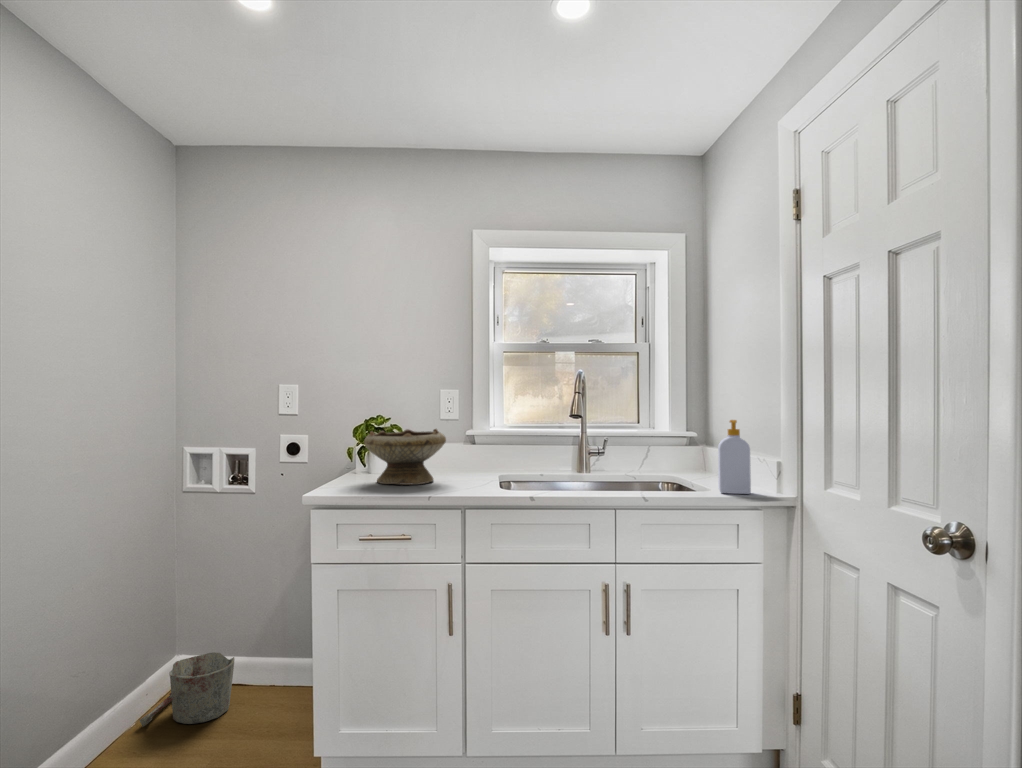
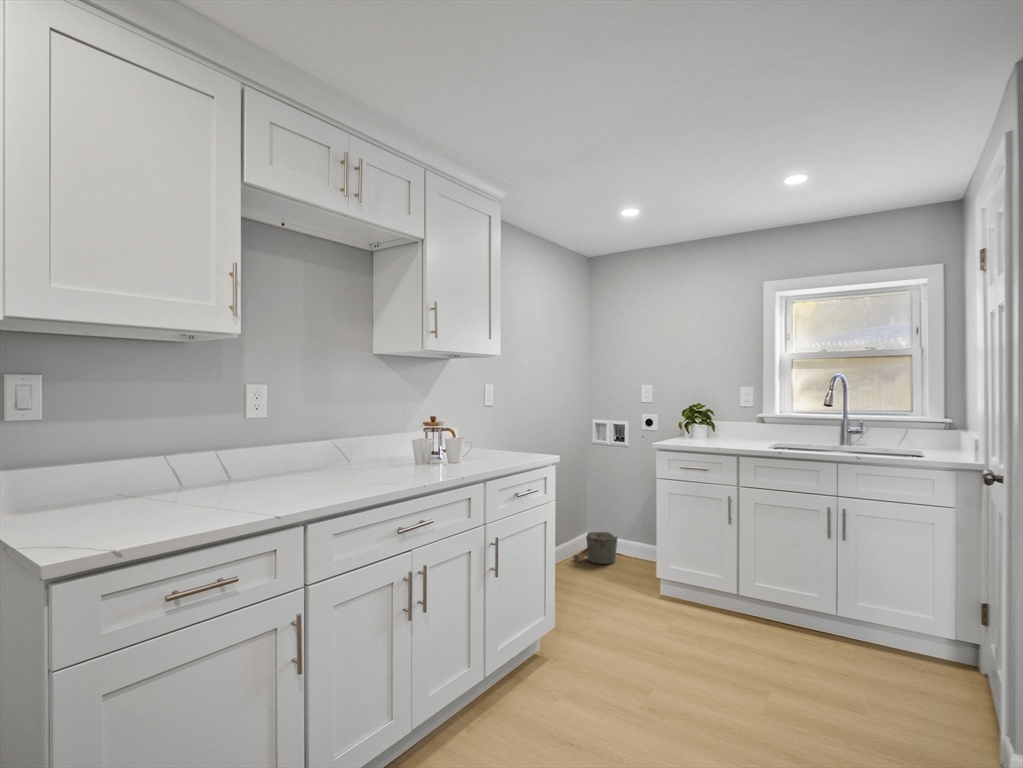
soap bottle: present [718,420,751,494] -> none [927,407,955,459]
bowl: present [364,429,446,485] -> none [686,411,737,443]

